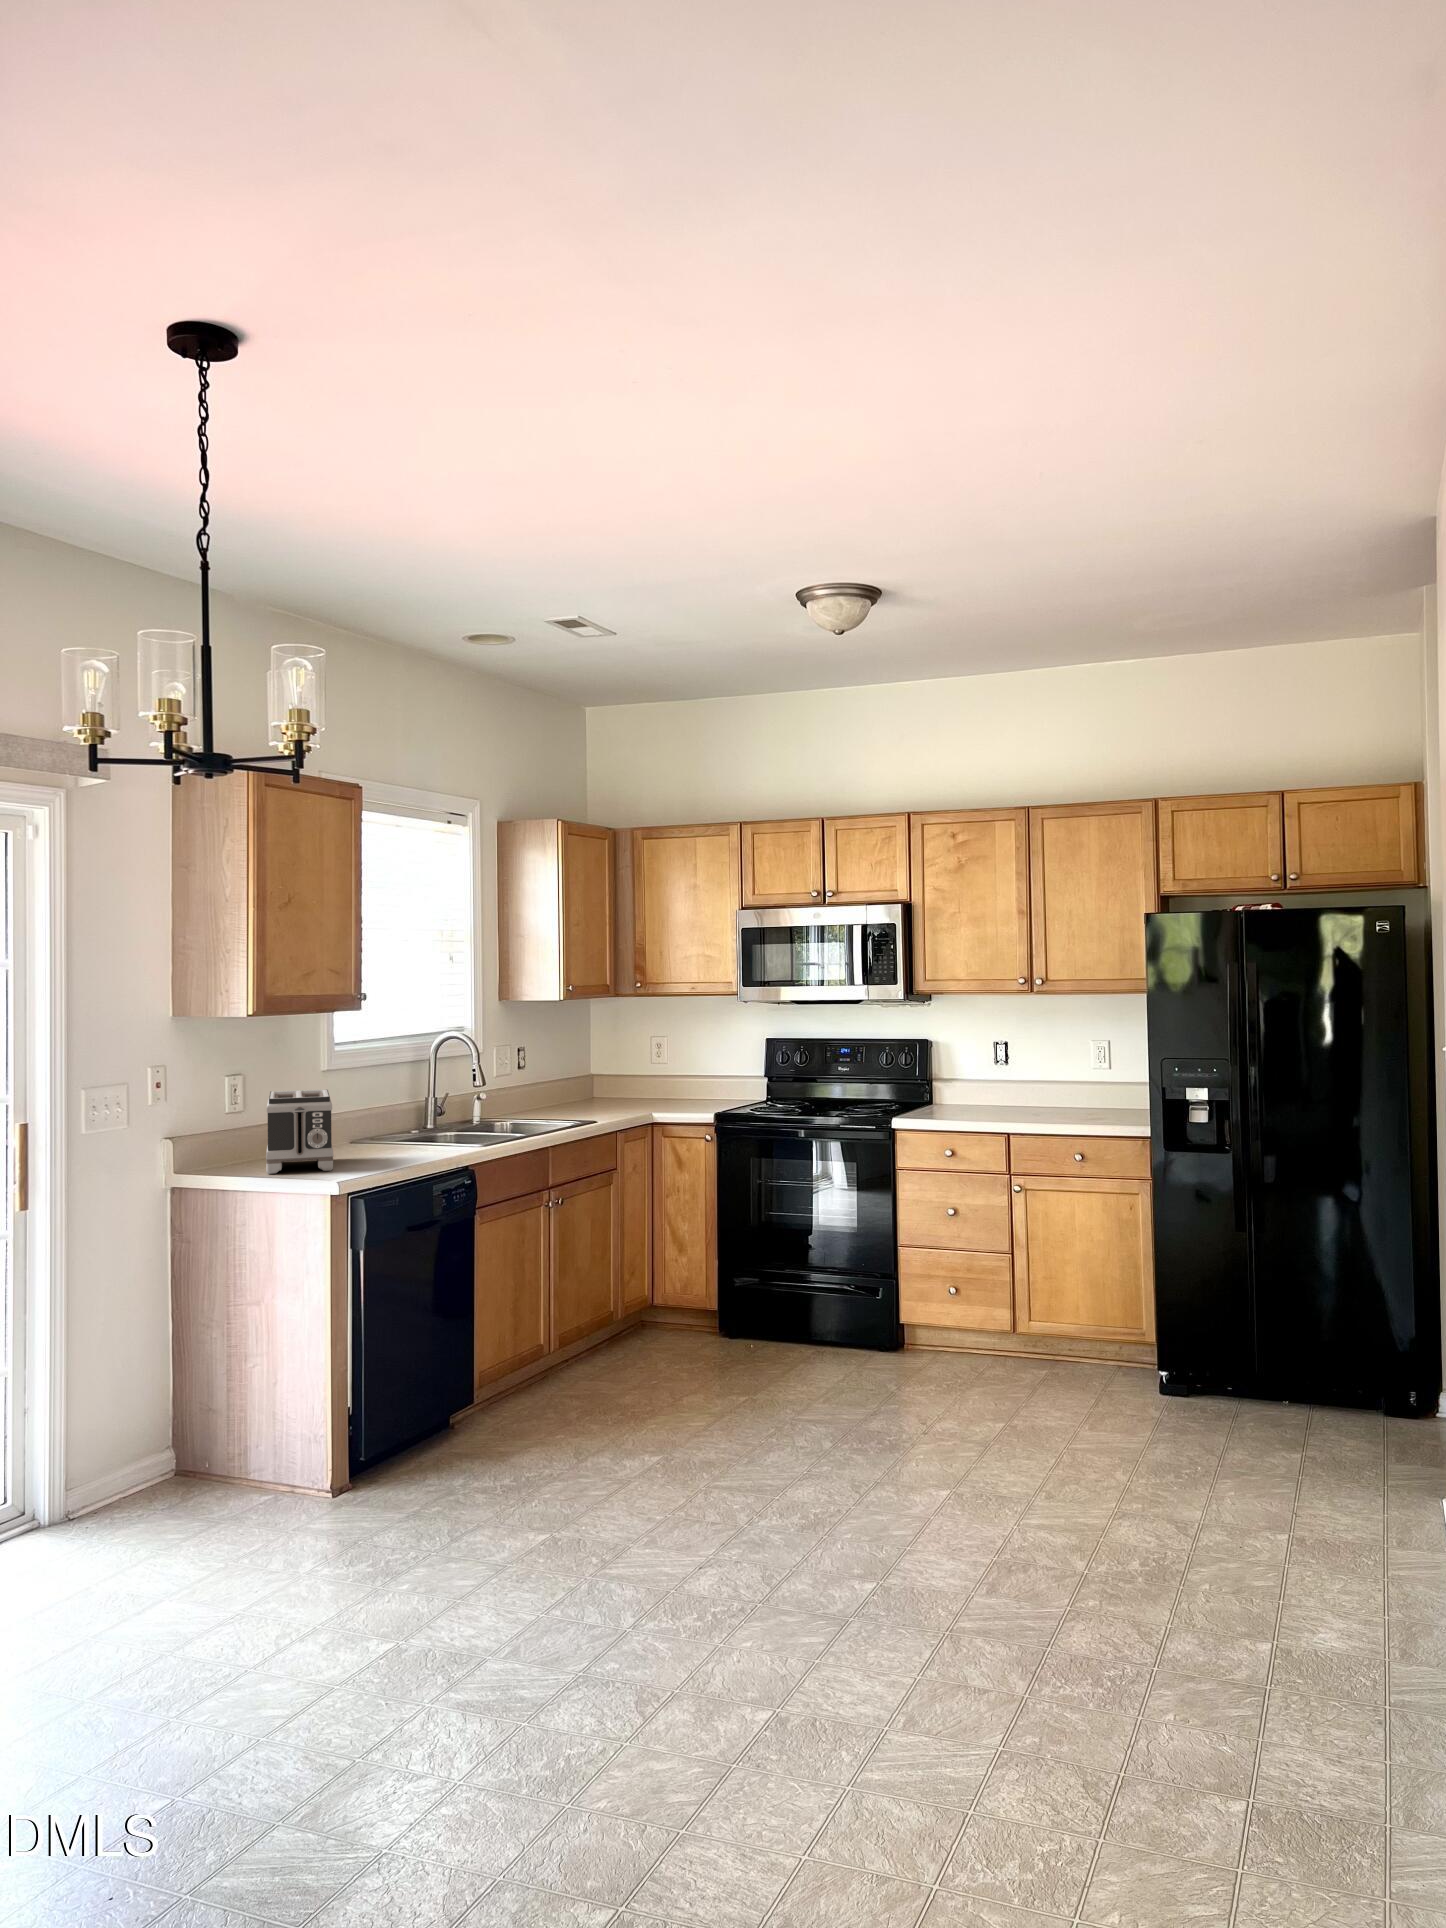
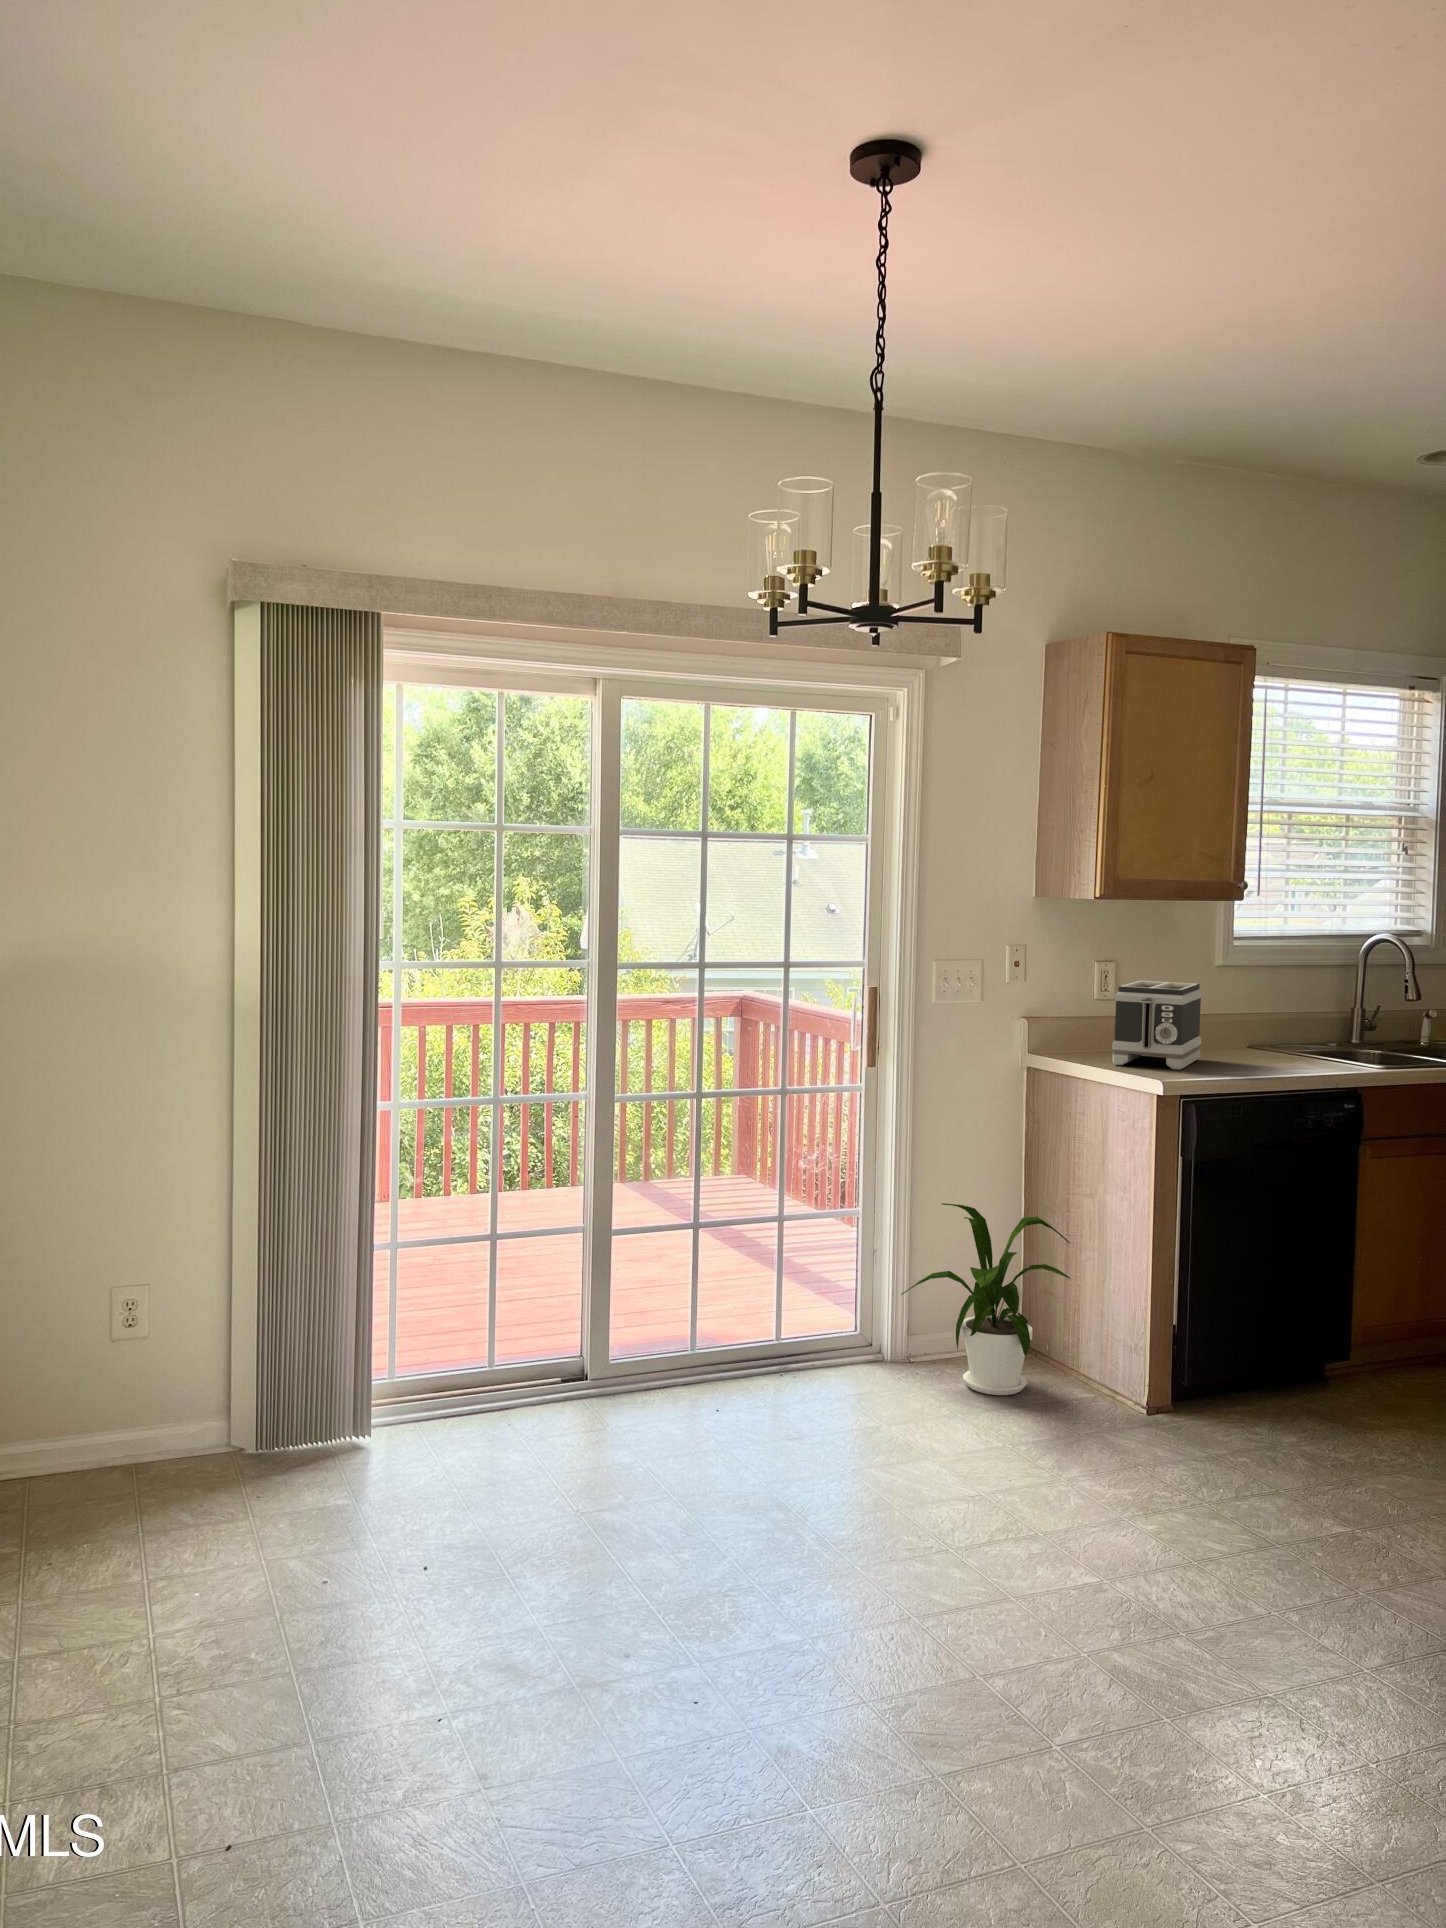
house plant: none [67,1334,256,1524] -> present [901,1203,1070,1395]

